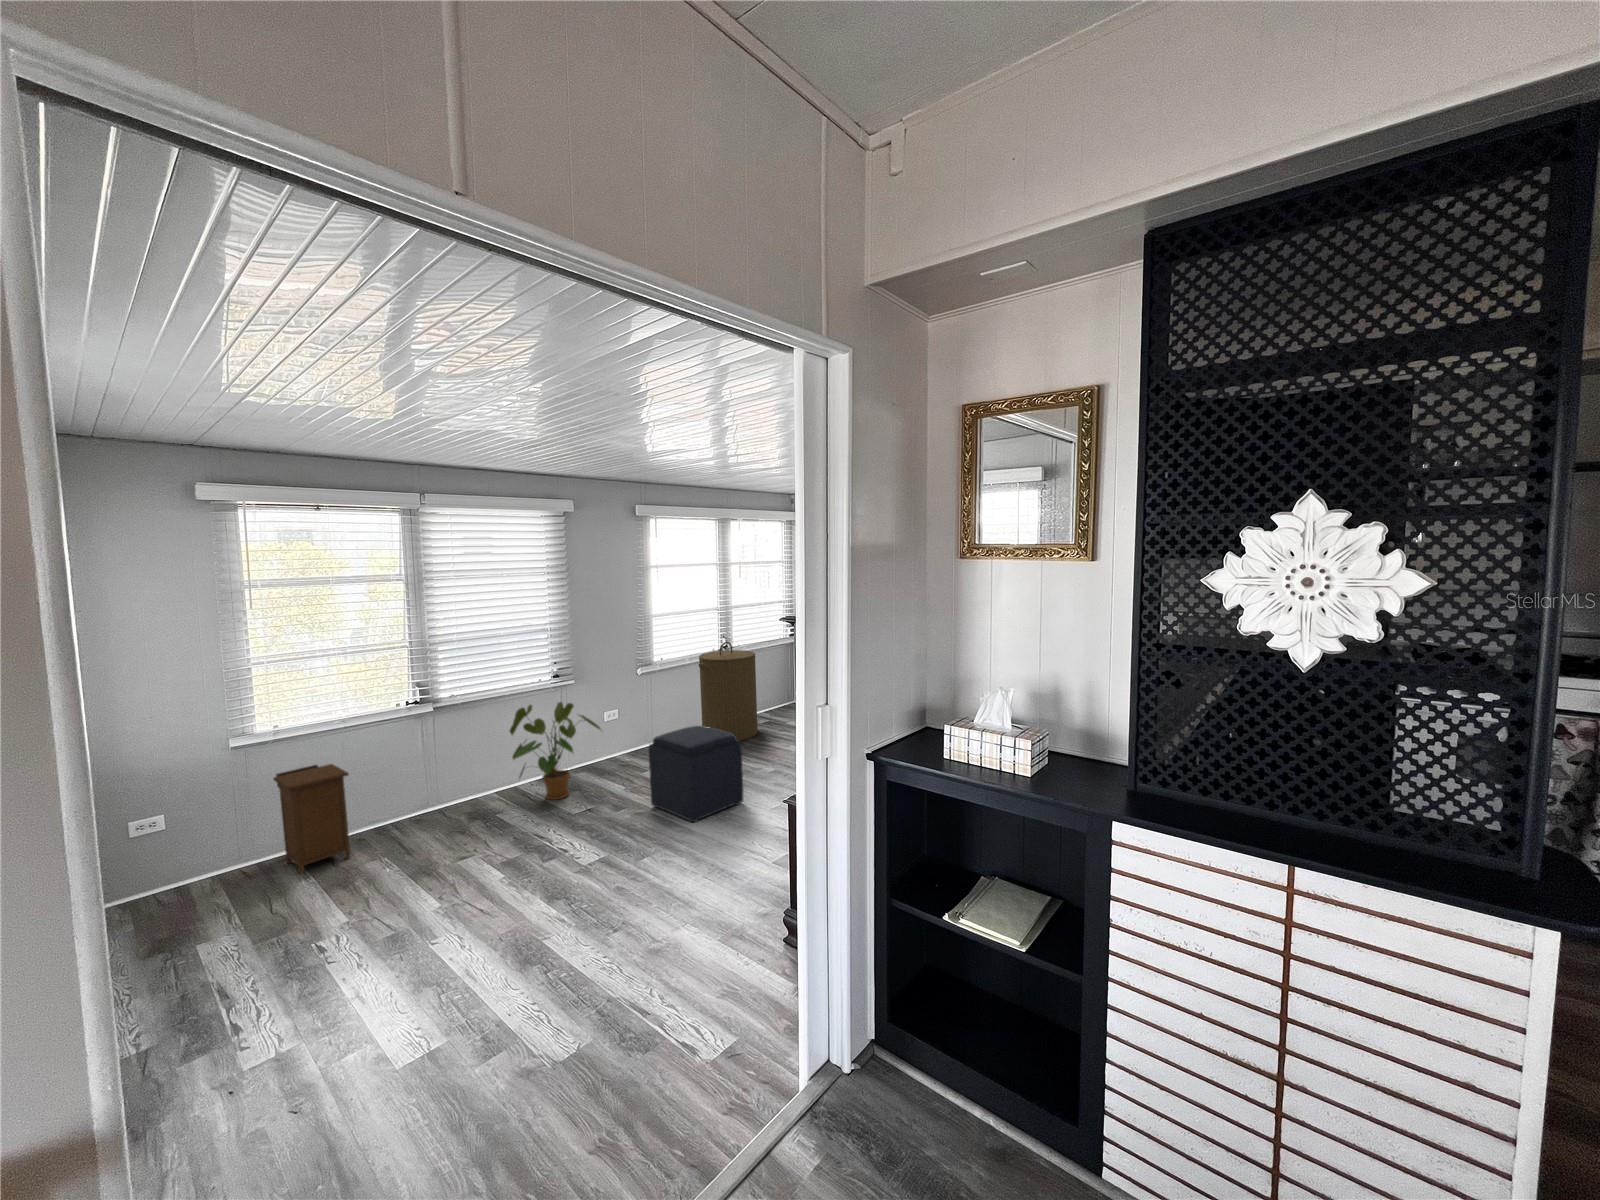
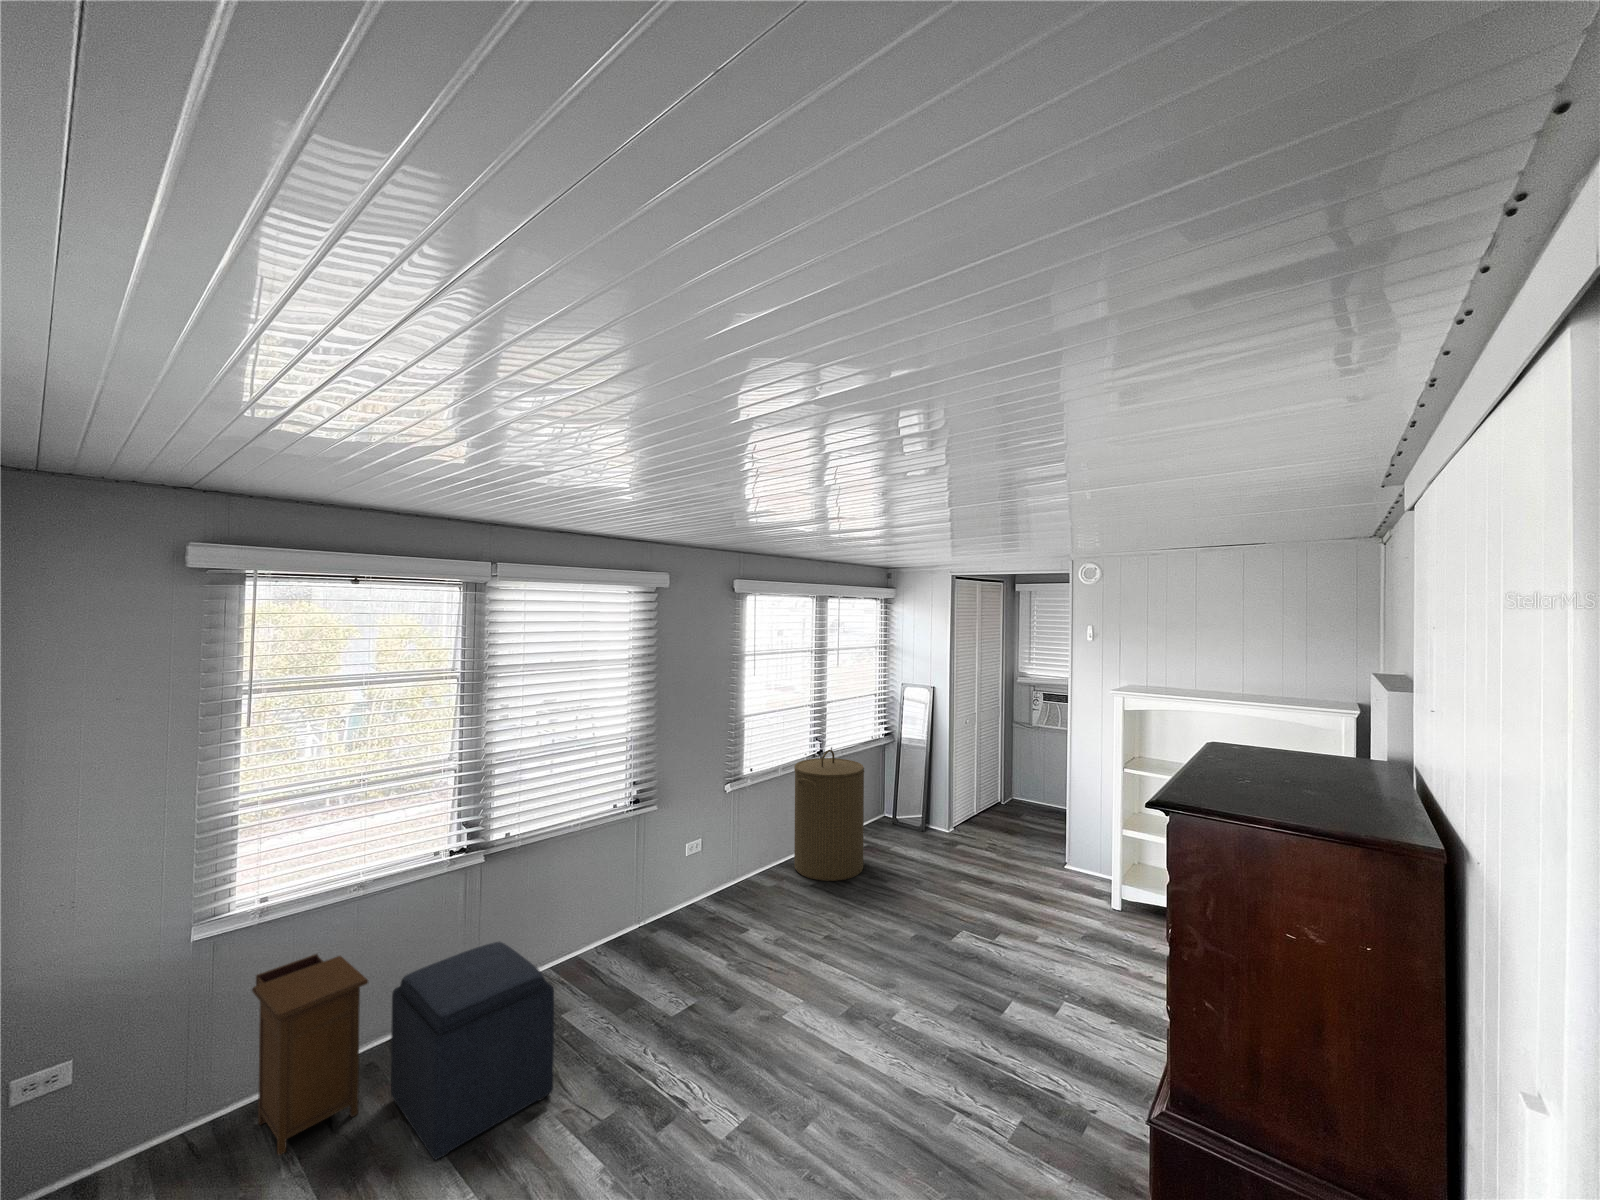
house plant: present [510,702,600,800] -> none [577,838,700,987]
ottoman: present [649,726,743,822] -> present [391,942,554,1160]

